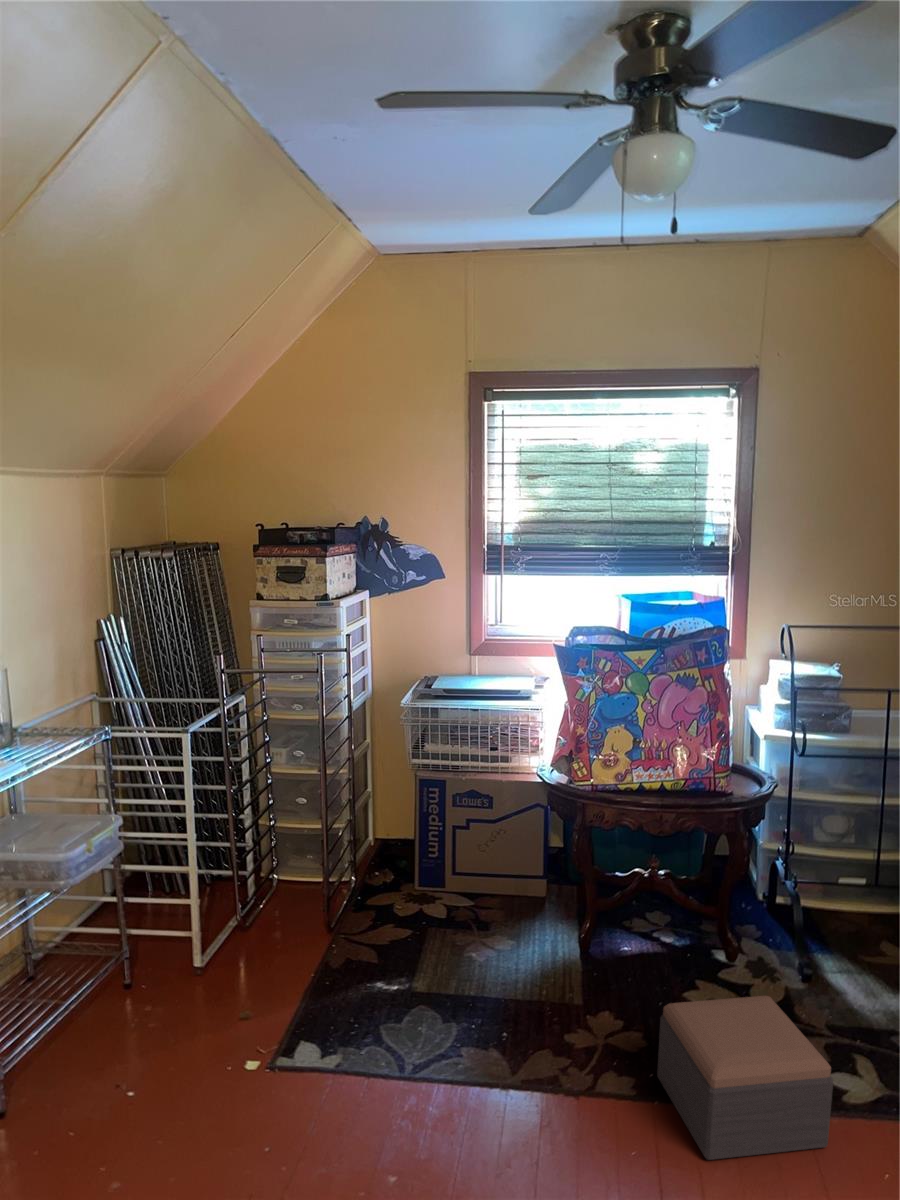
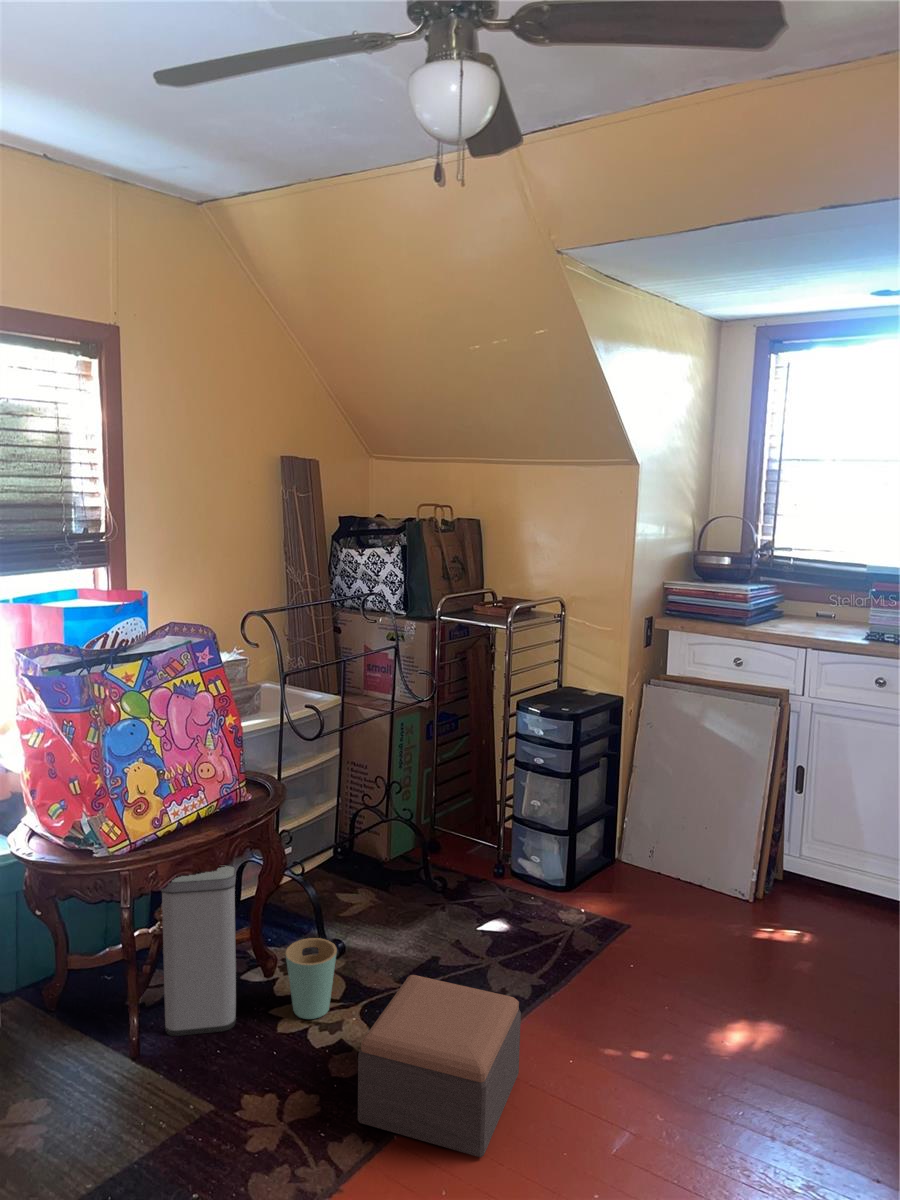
trash can: none [619,824,758,1008] -> present [161,866,337,1036]

